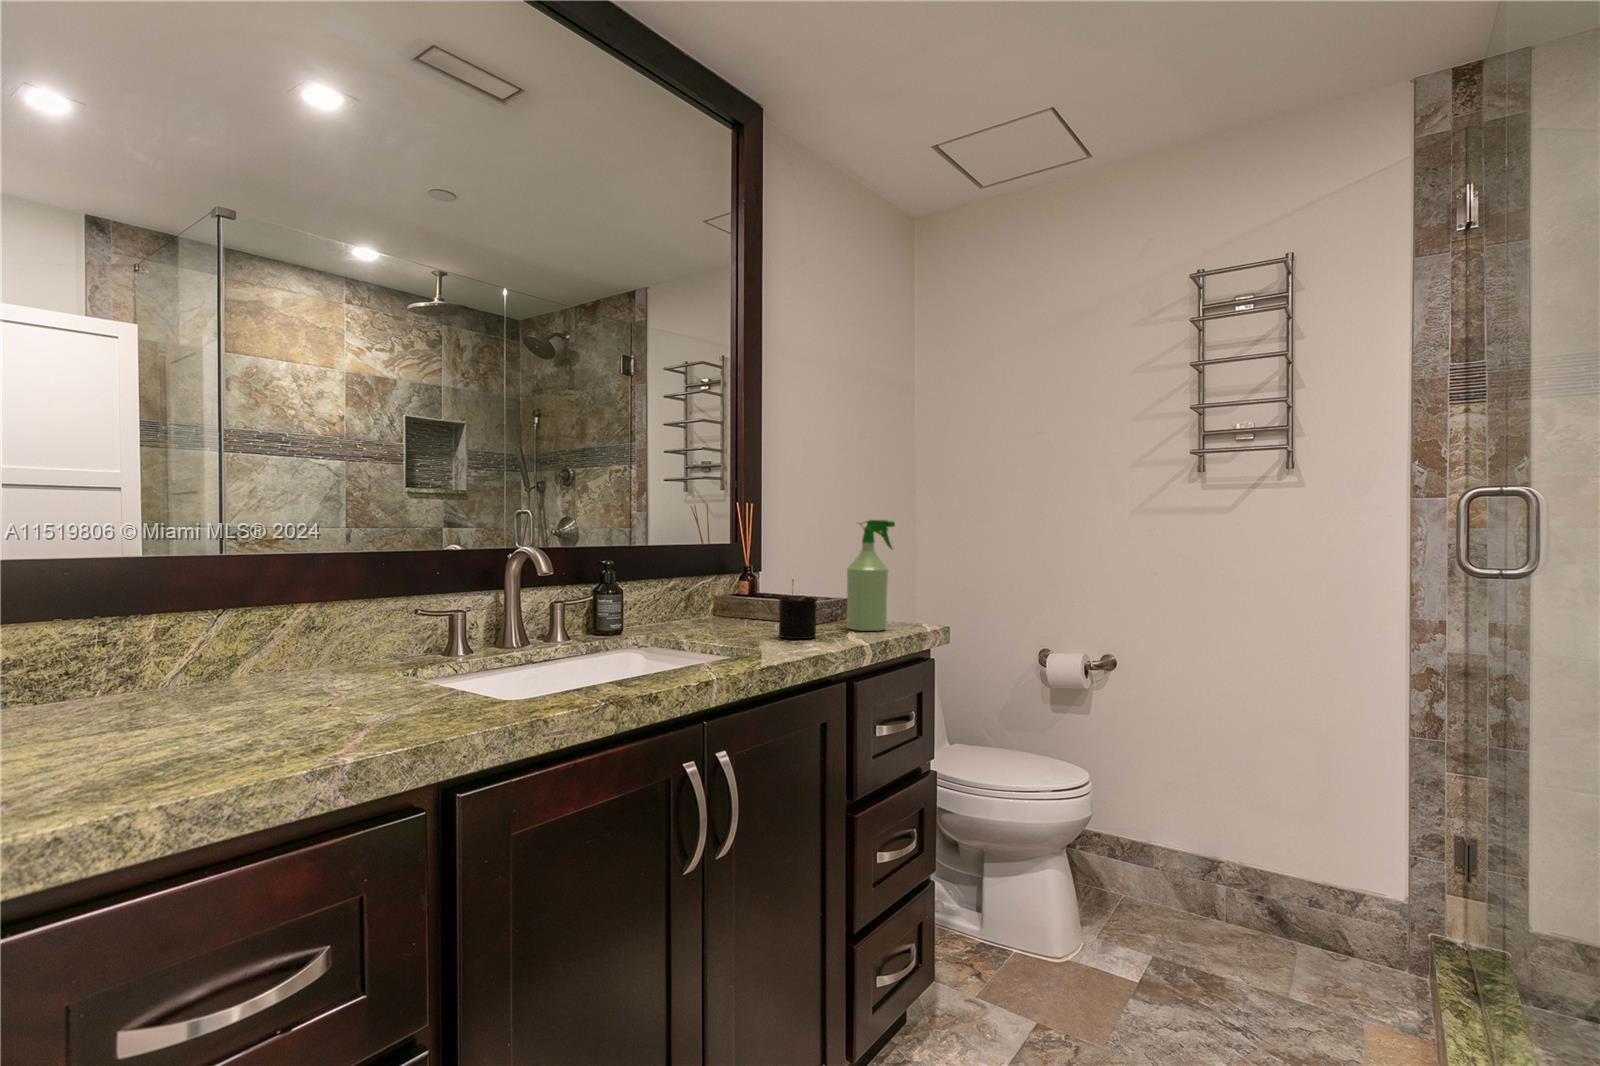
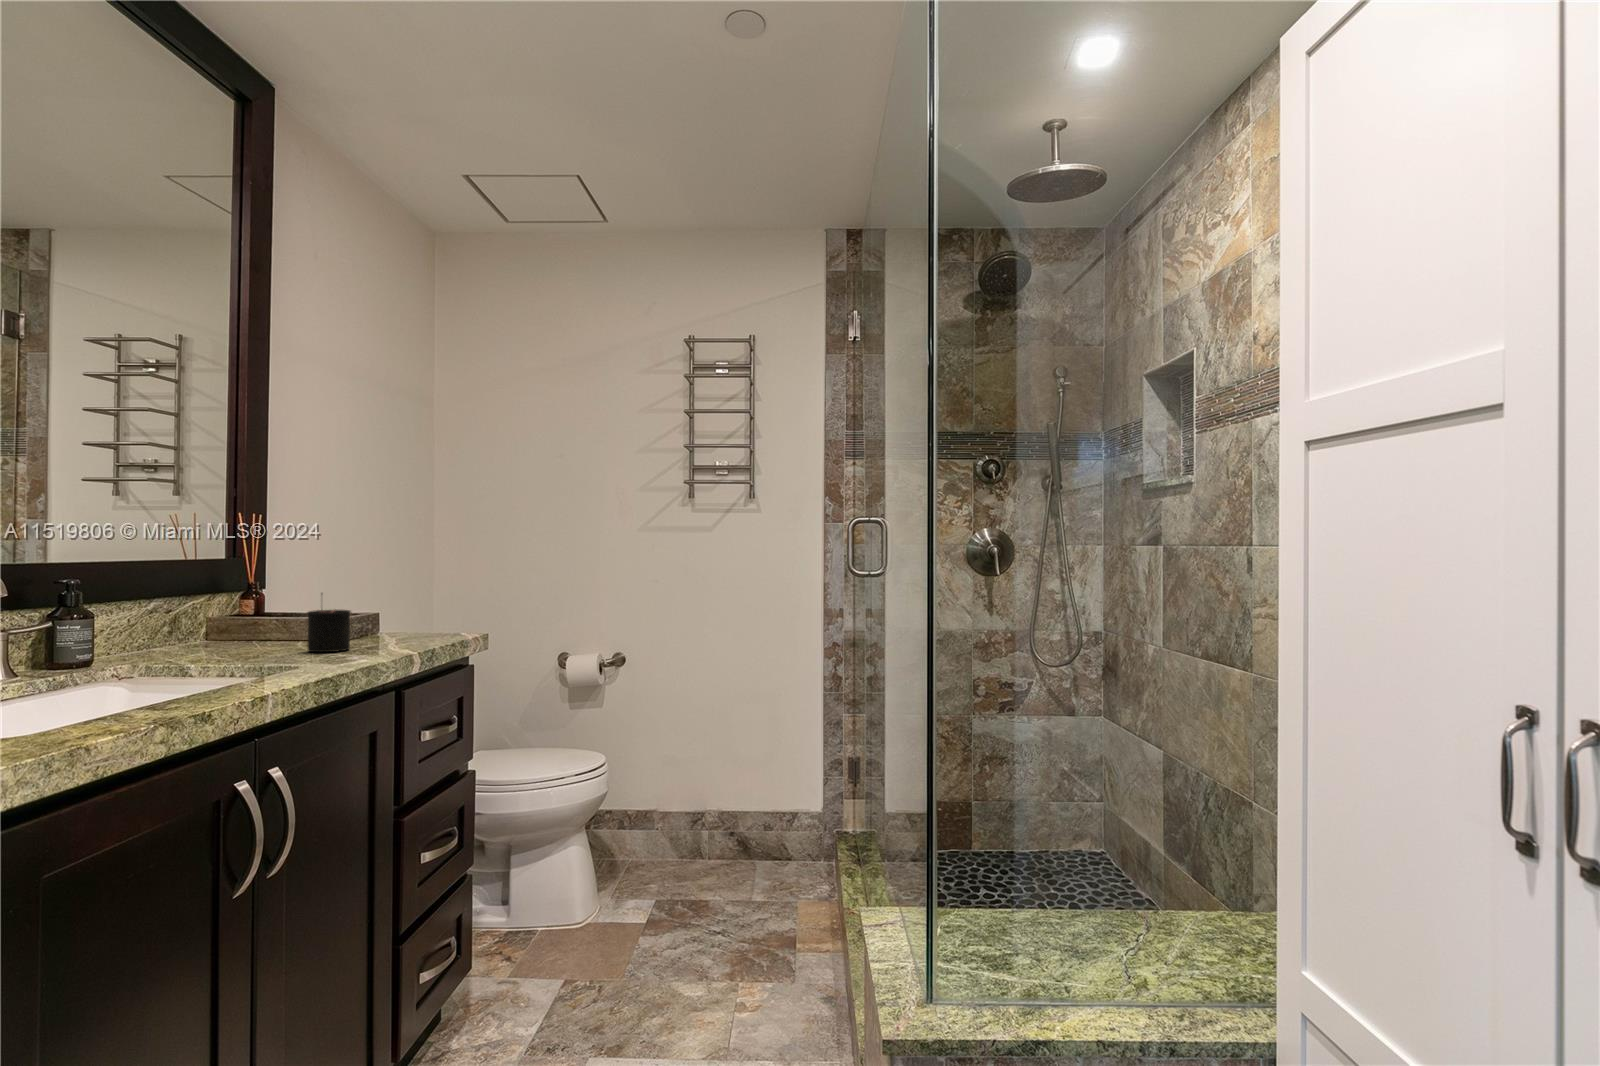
spray bottle: present [847,520,895,631] -> none [375,532,425,640]

